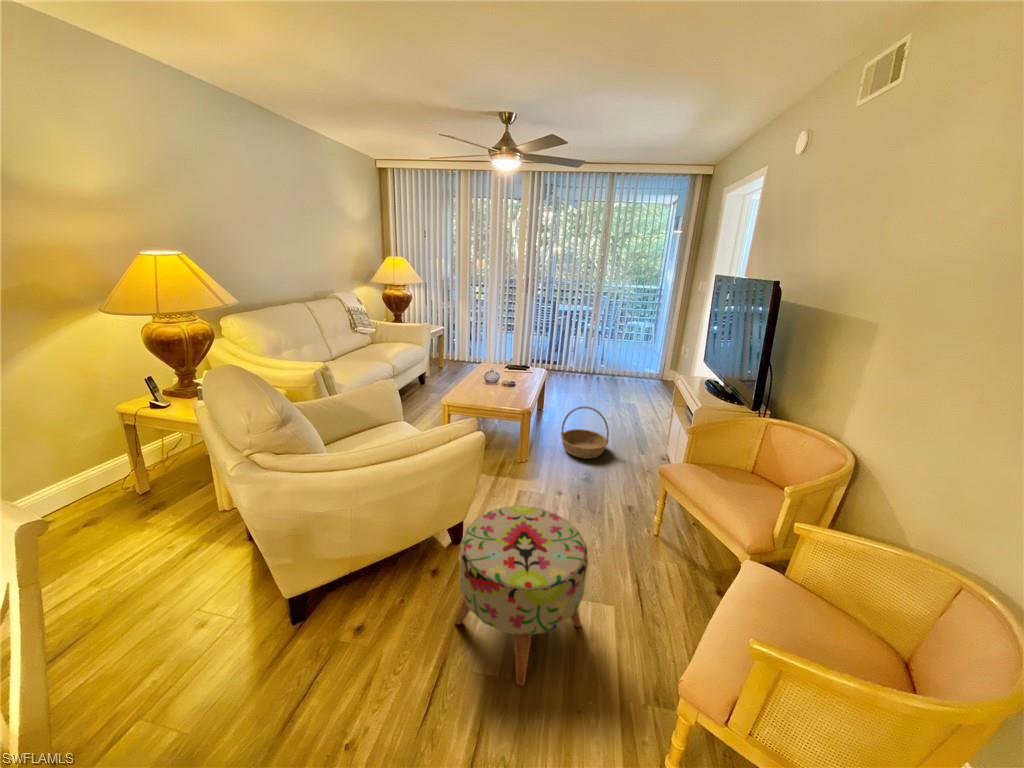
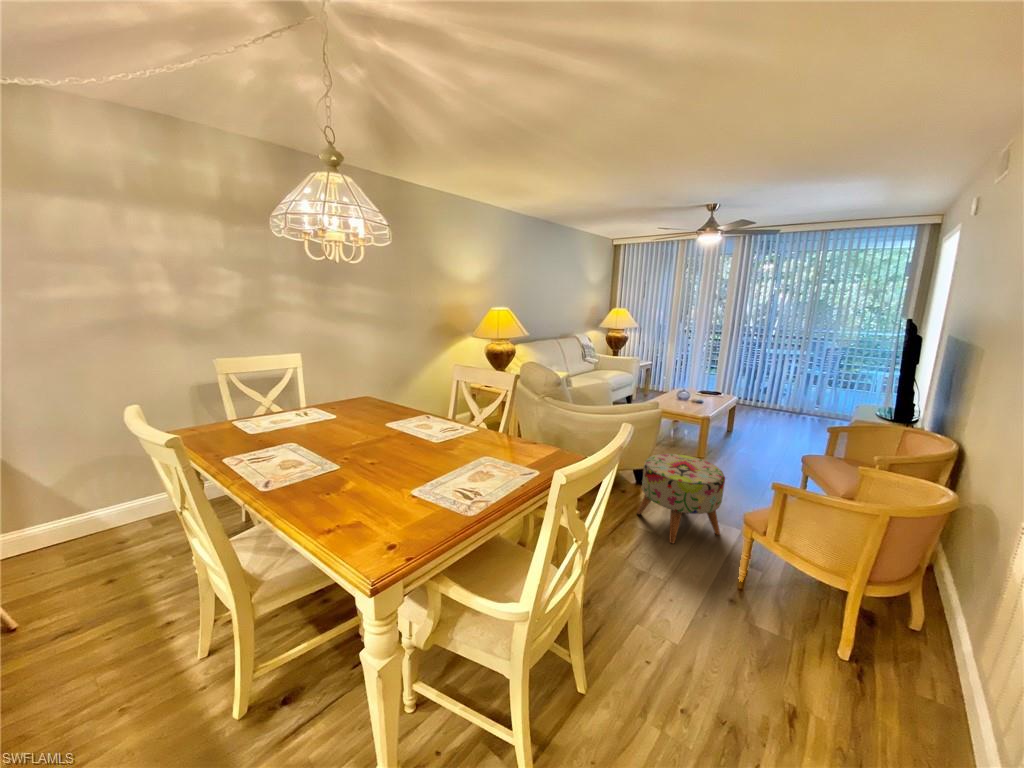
basket: present [561,406,609,459] -> none [739,422,783,465]

